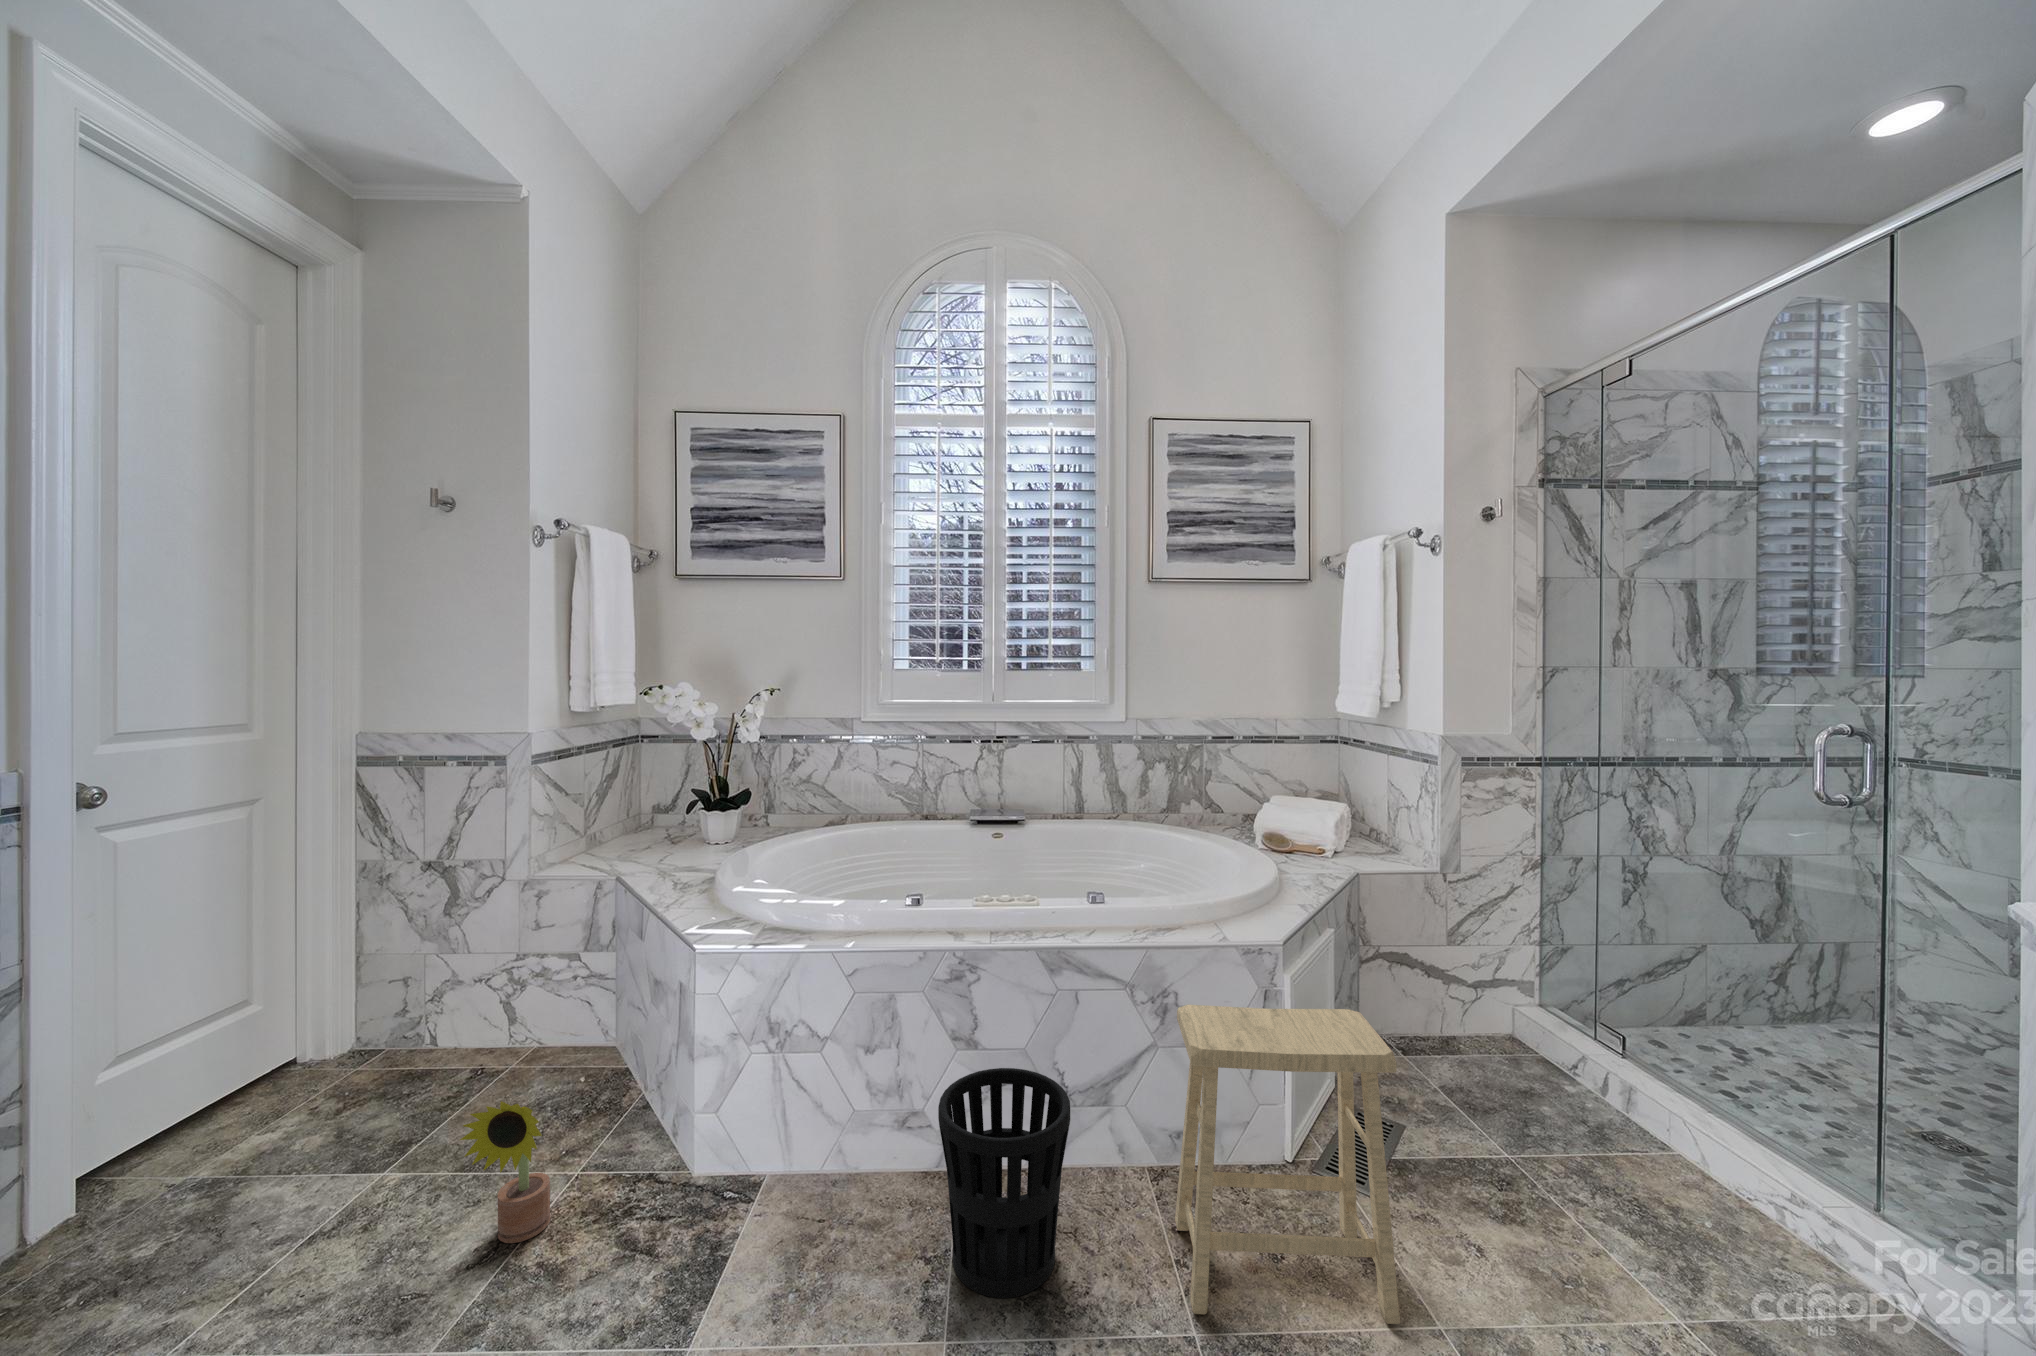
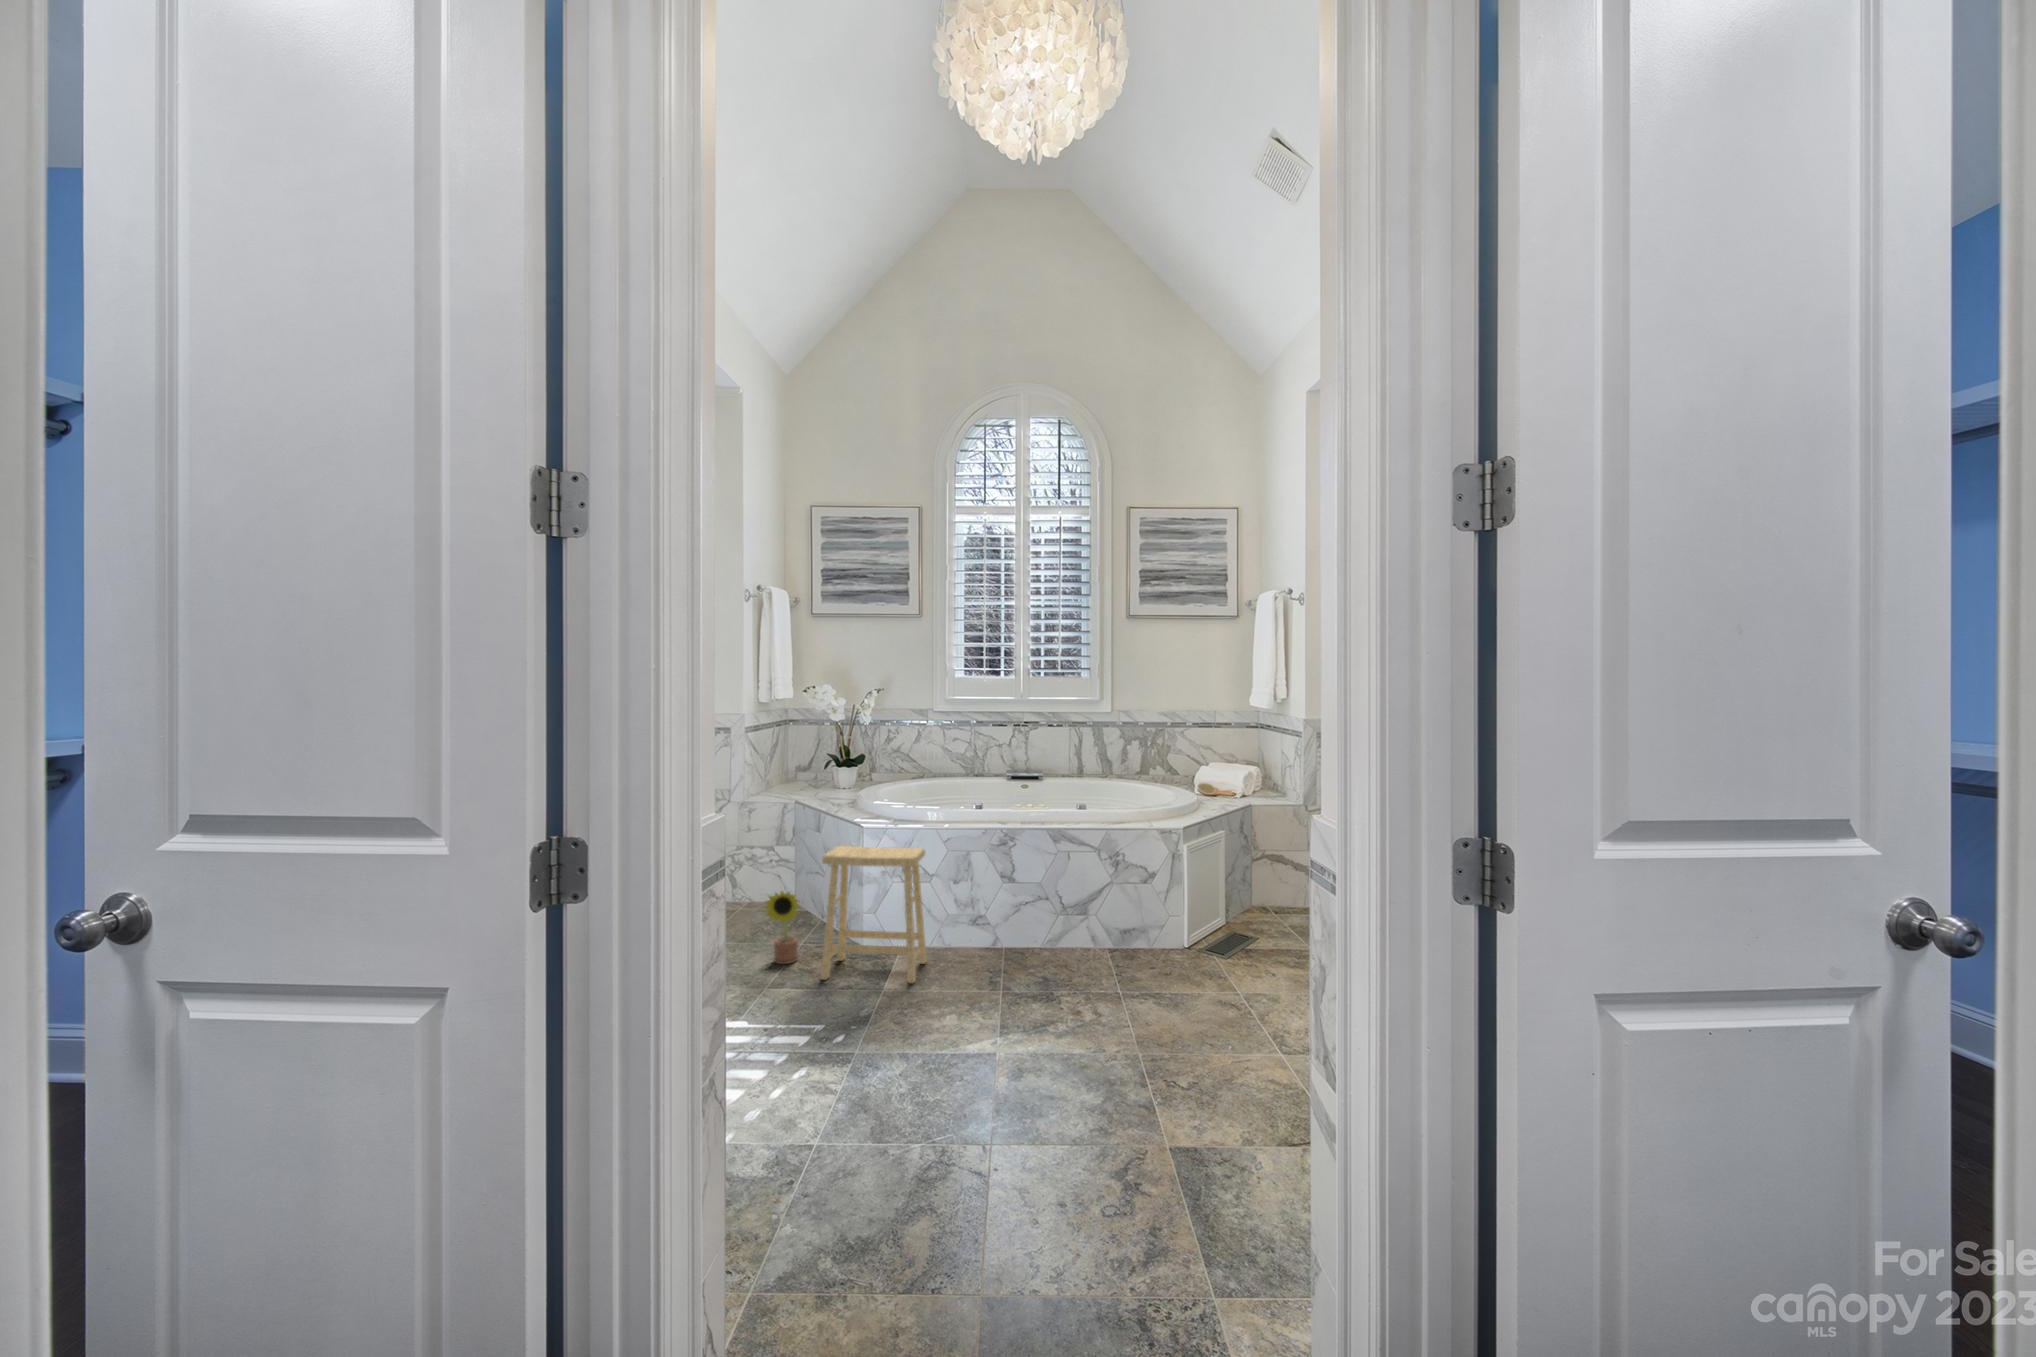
footstool: present [1175,1005,1400,1324] -> present [821,846,927,983]
wastebasket: present [938,1068,1070,1298] -> none [997,885,1062,981]

